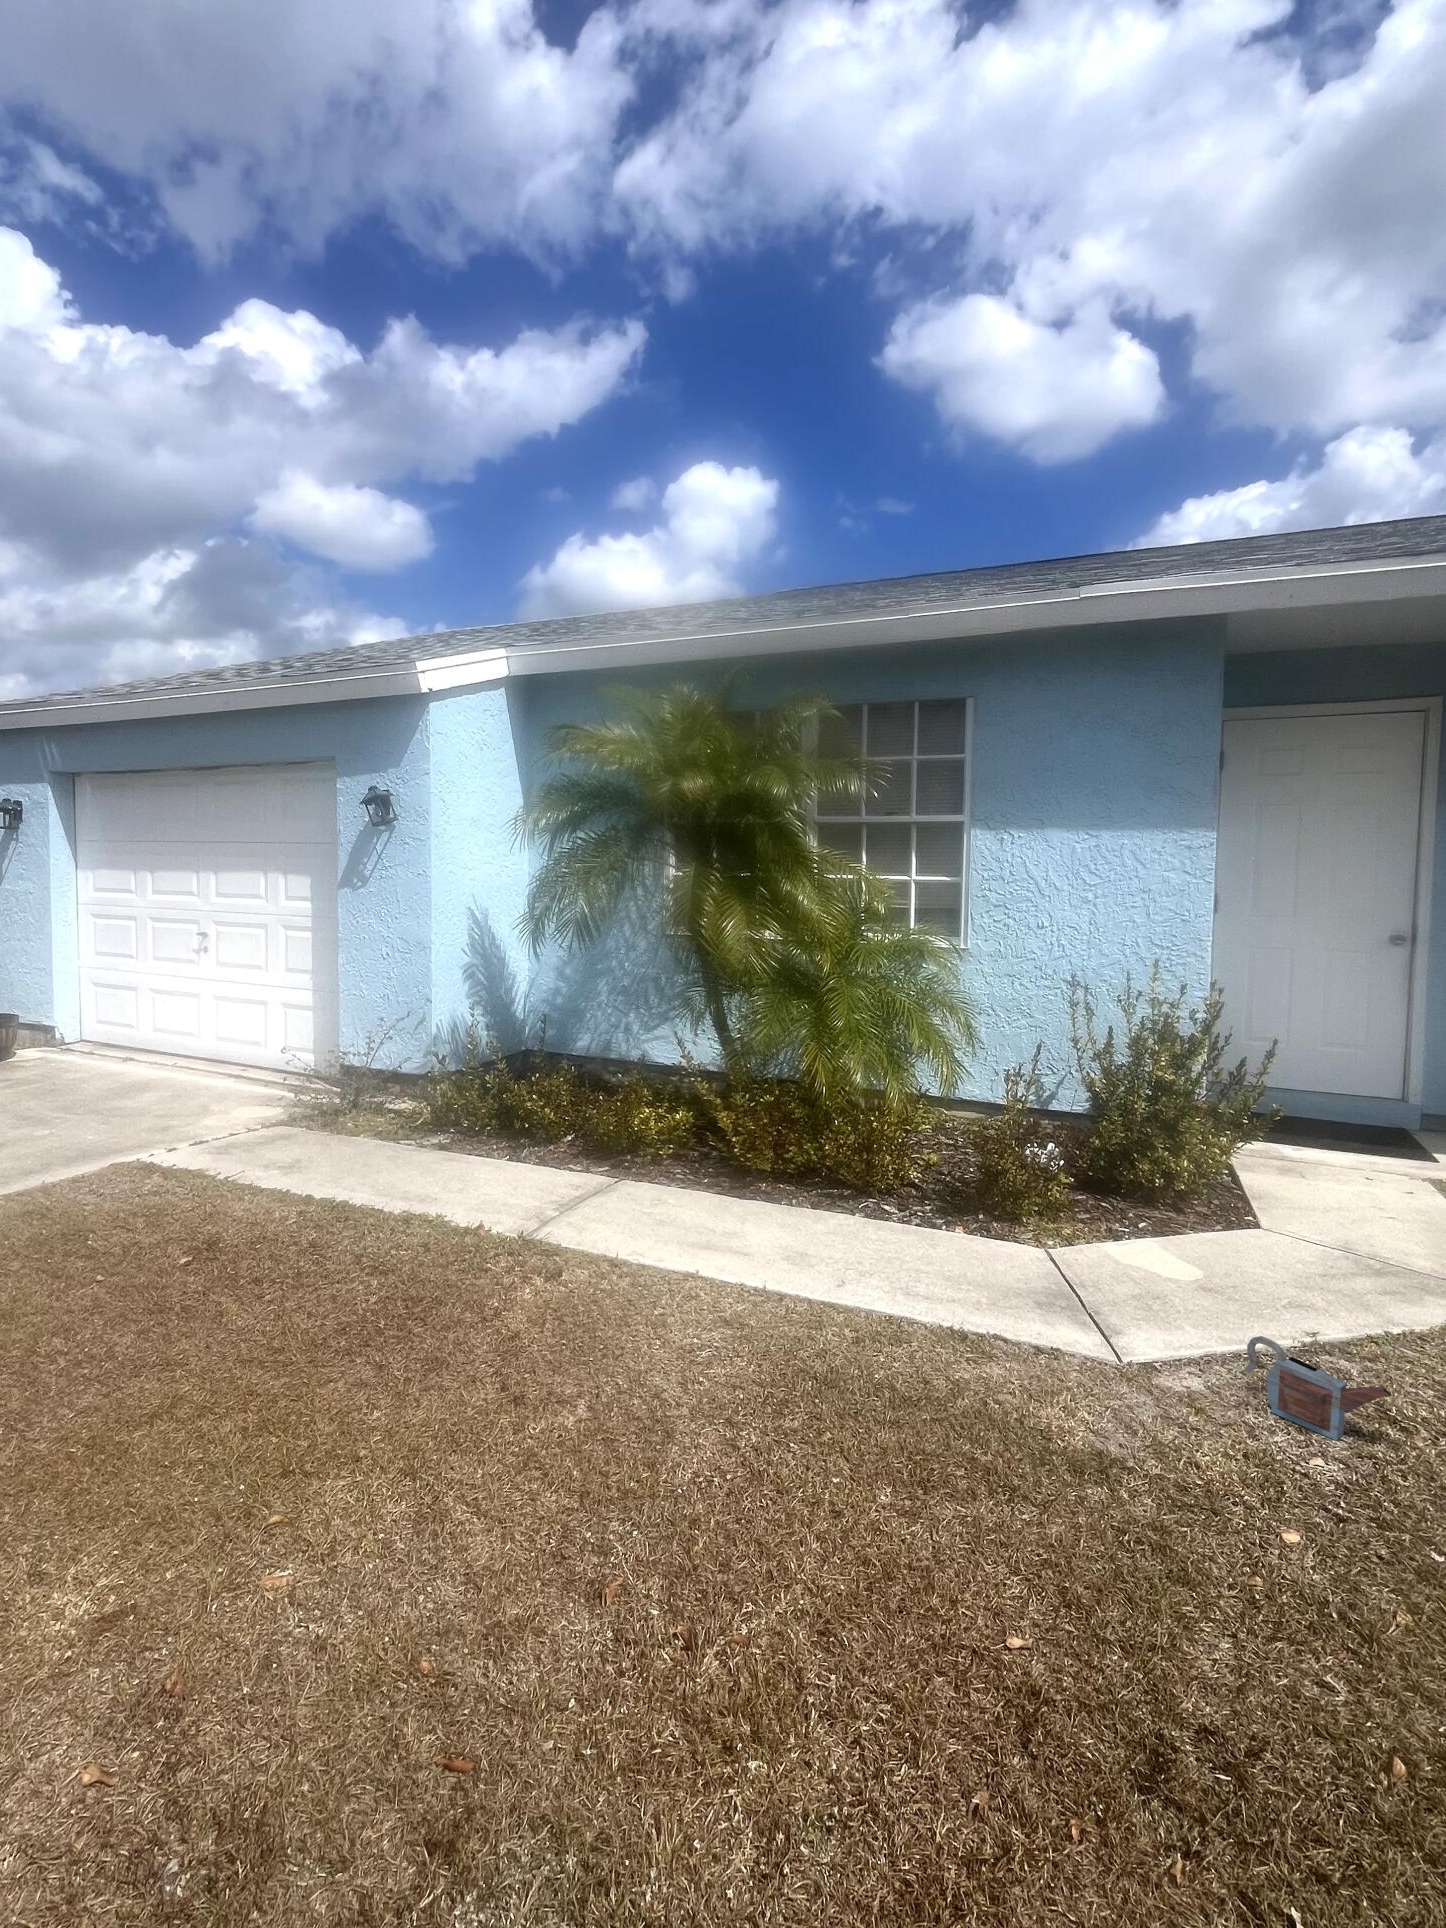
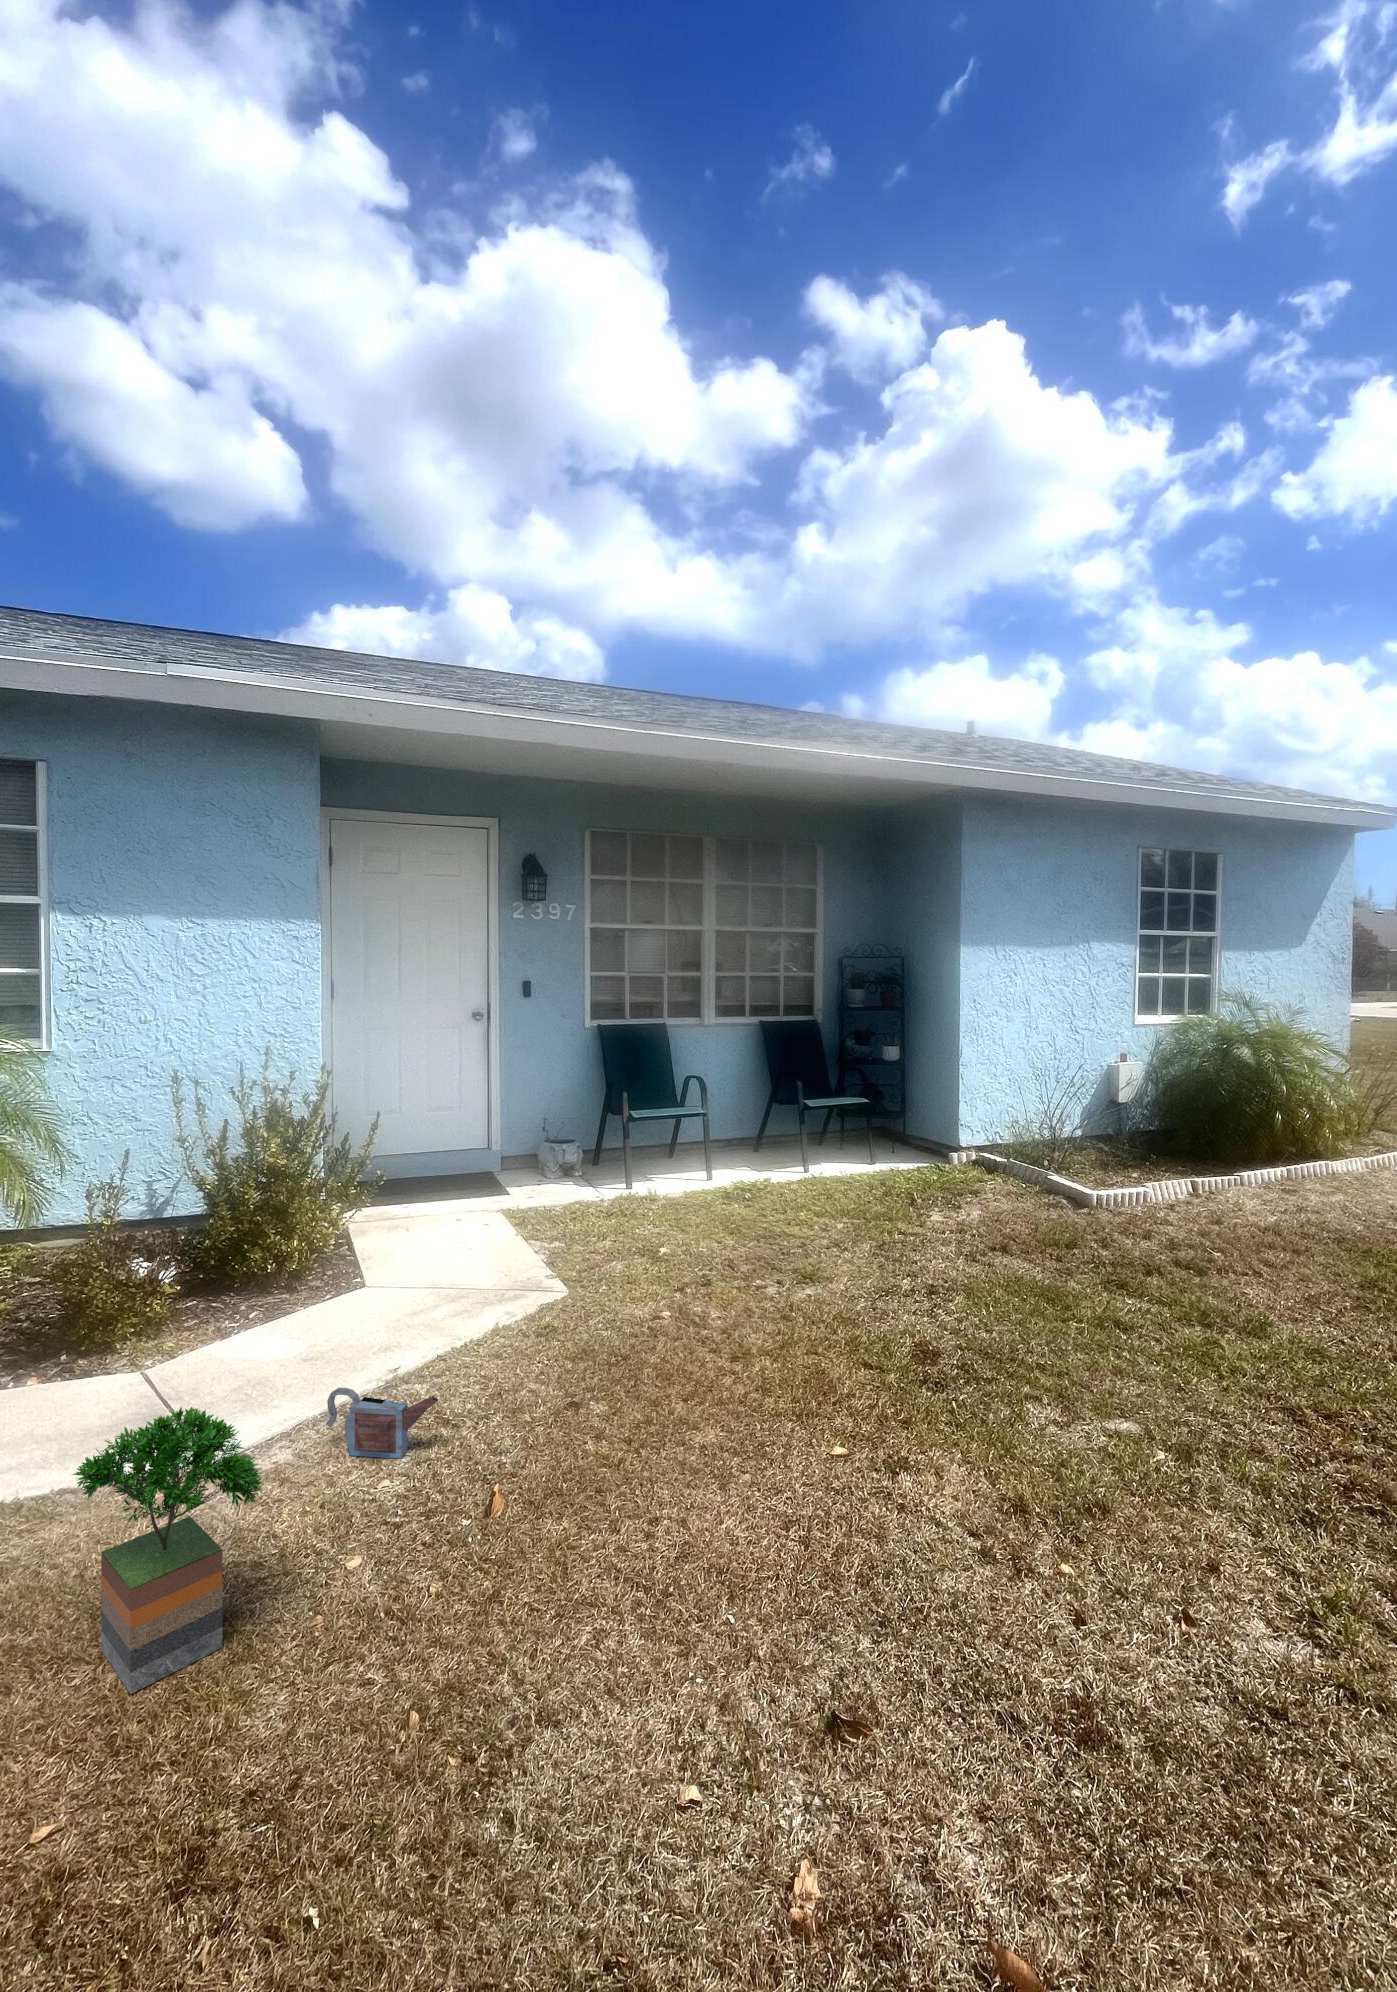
potted tree: none [1036,1307,1212,1553] -> present [73,1407,262,1694]

